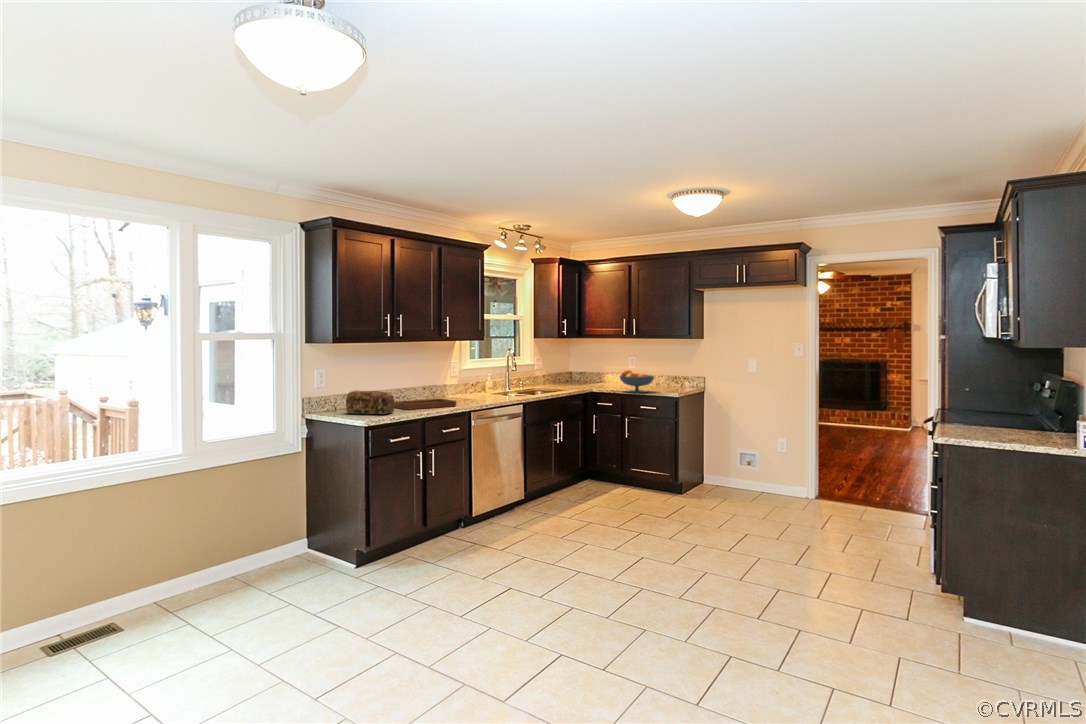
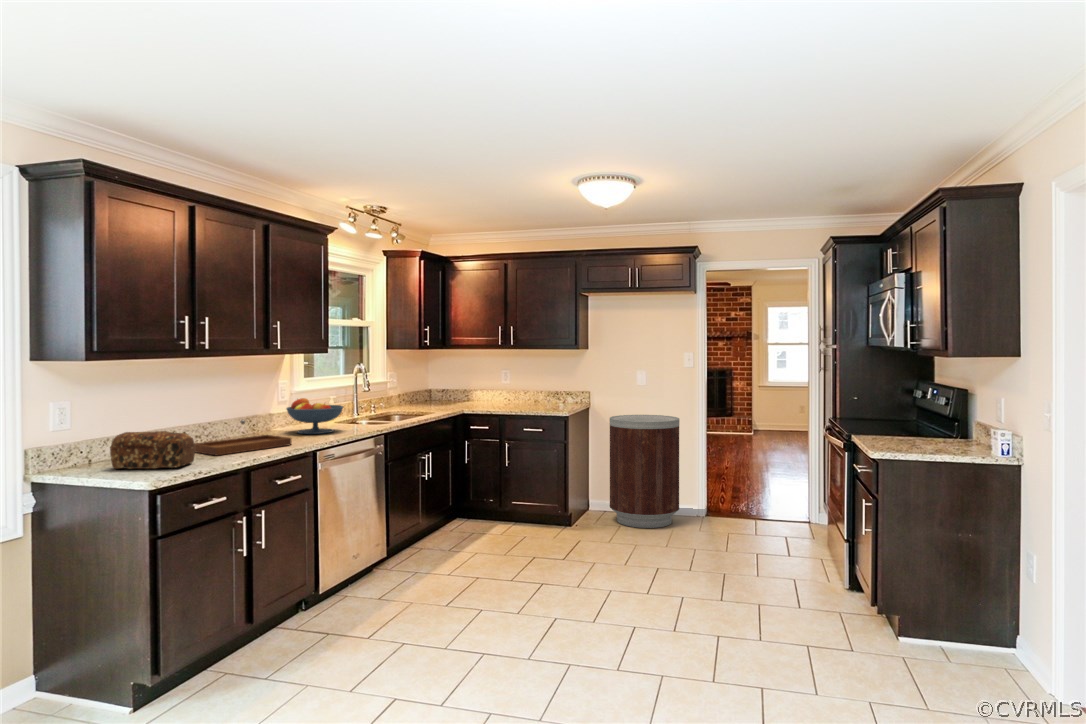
fruit bowl: present [620,370,654,393] -> present [287,398,343,434]
trash can: none [718,398,782,495] -> present [609,415,679,528]

